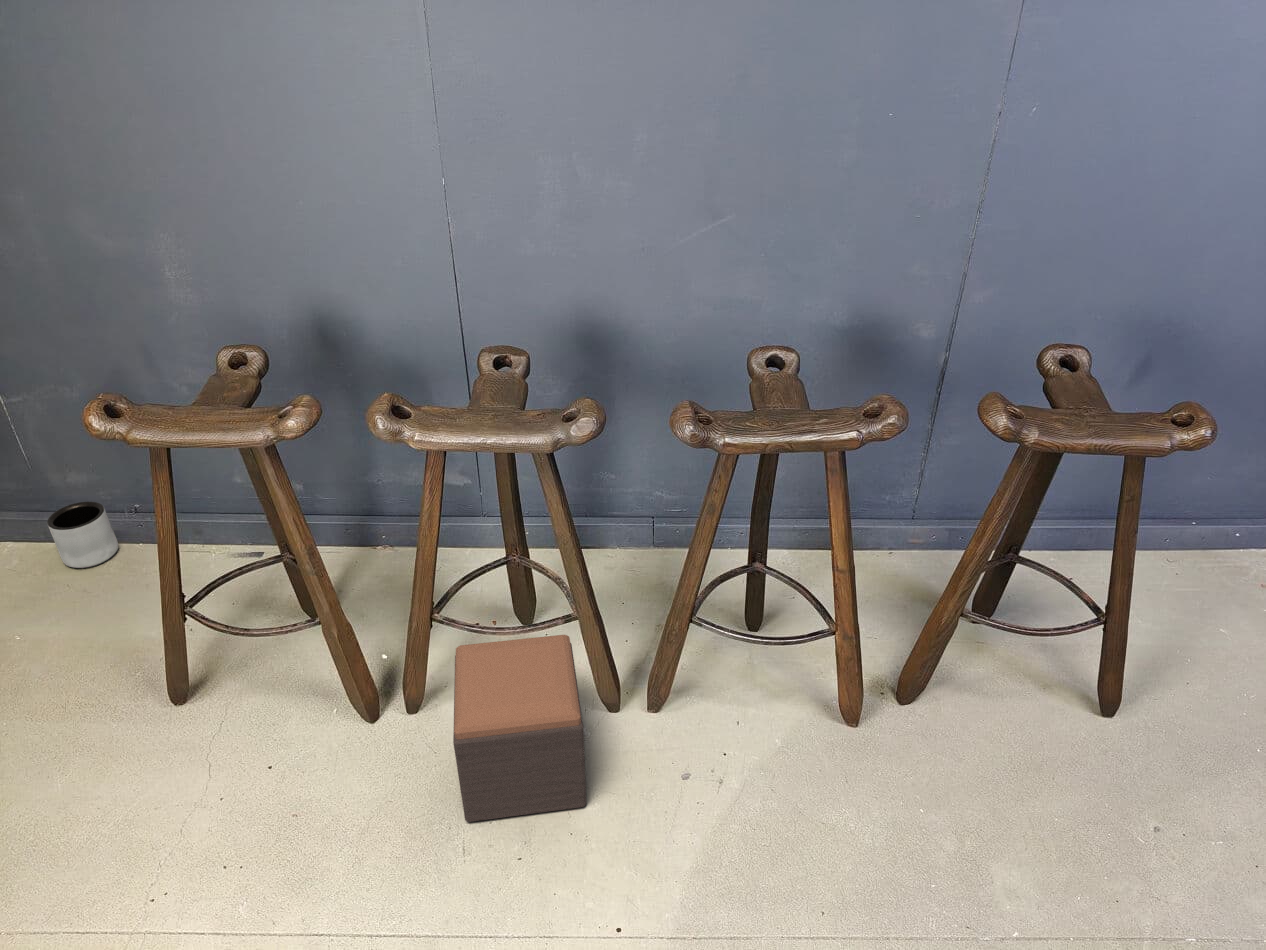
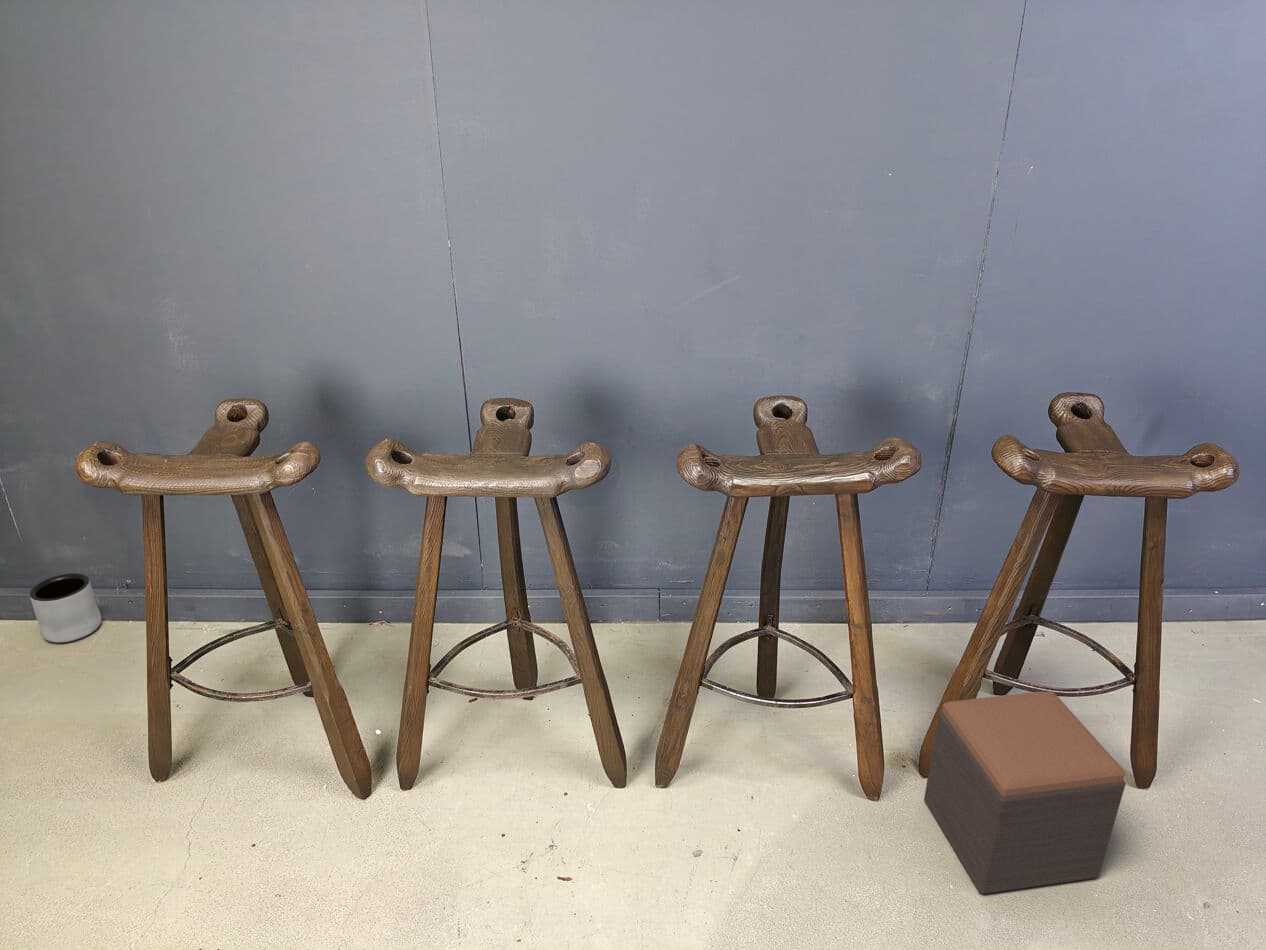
footstool: present [453,635,586,822] -> present [924,691,1126,894]

